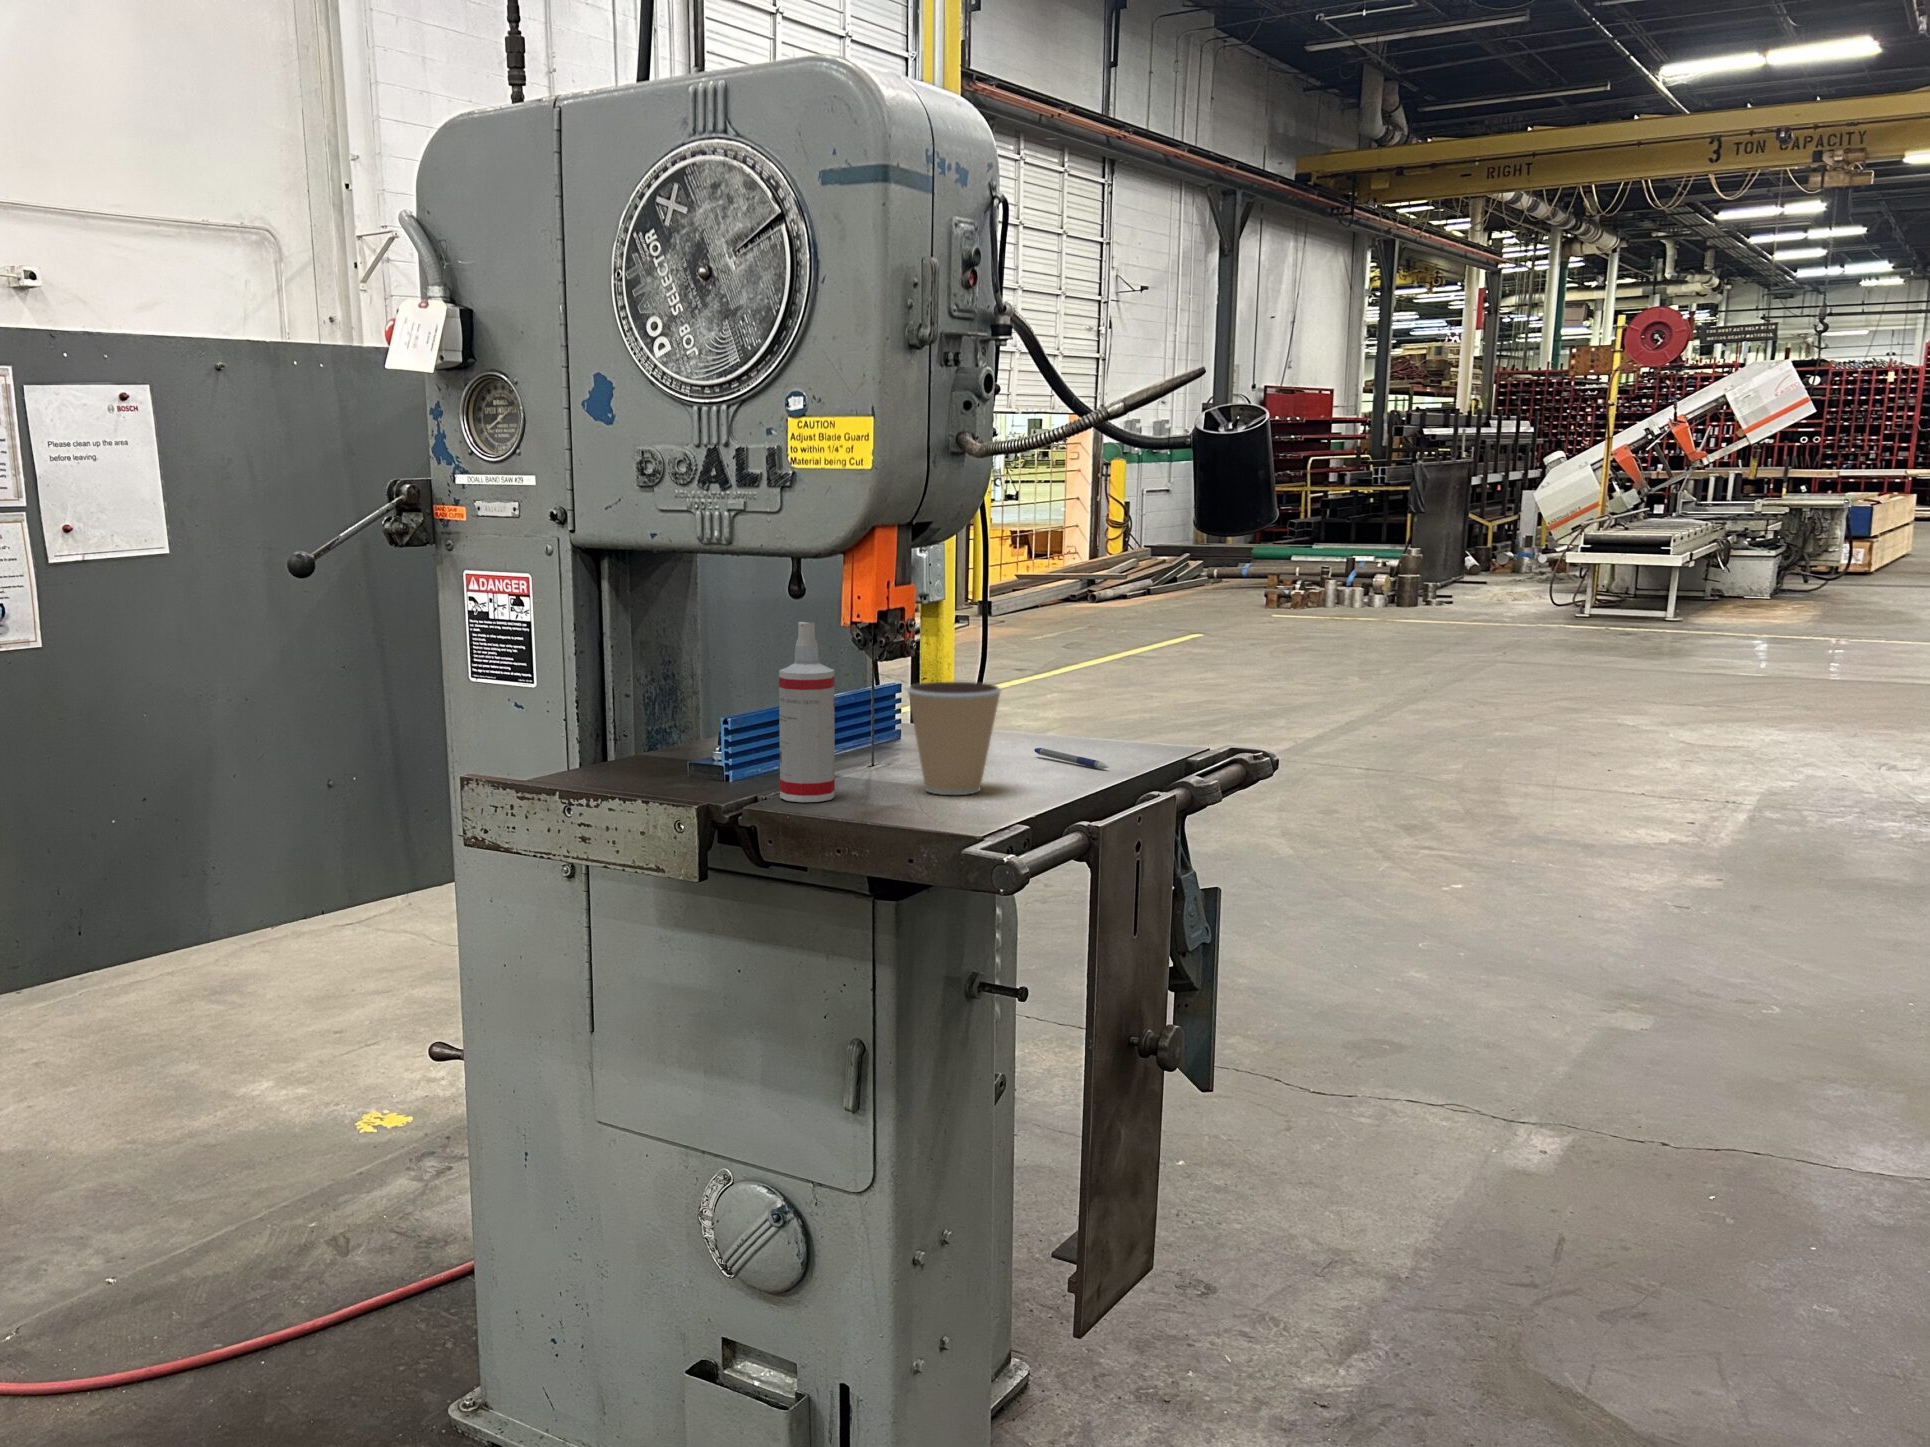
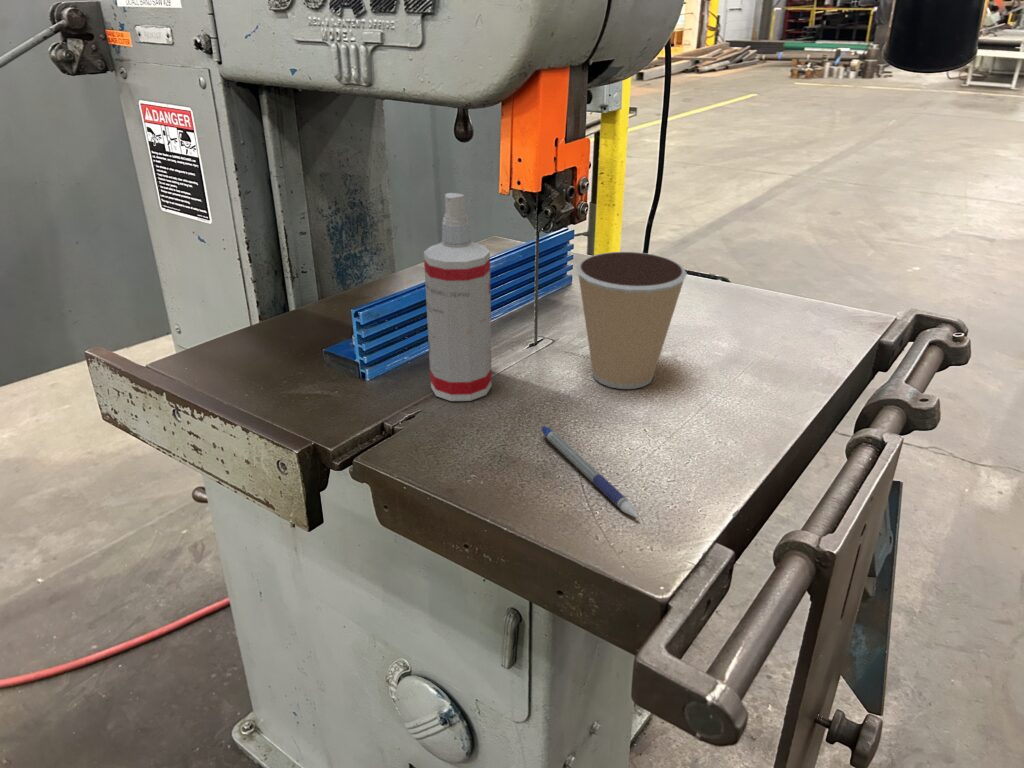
pen: present [1034,748,1109,769] -> present [542,426,639,519]

